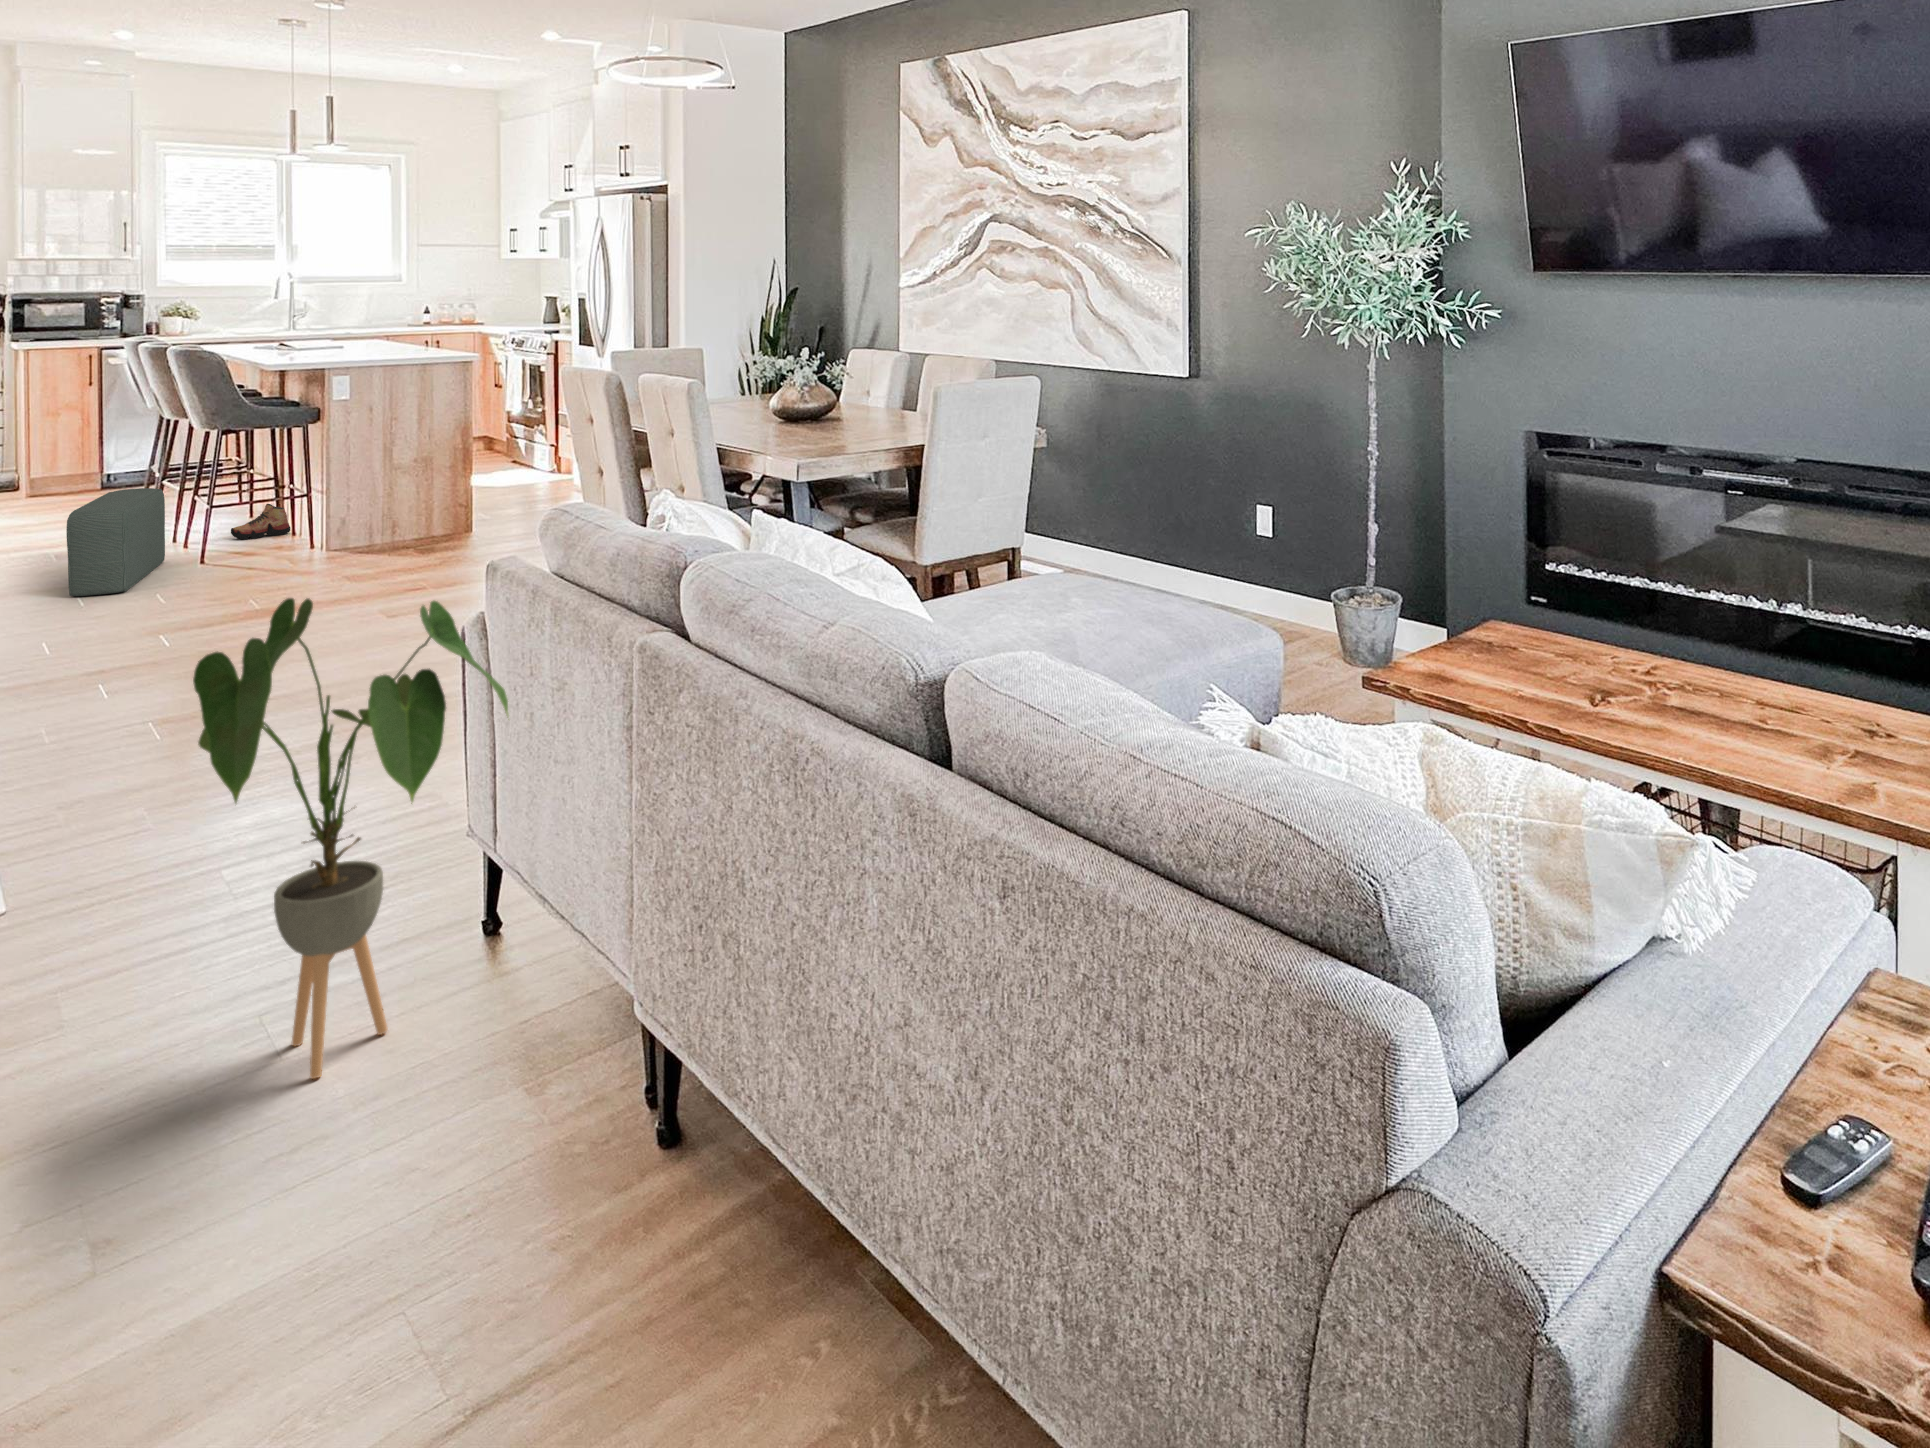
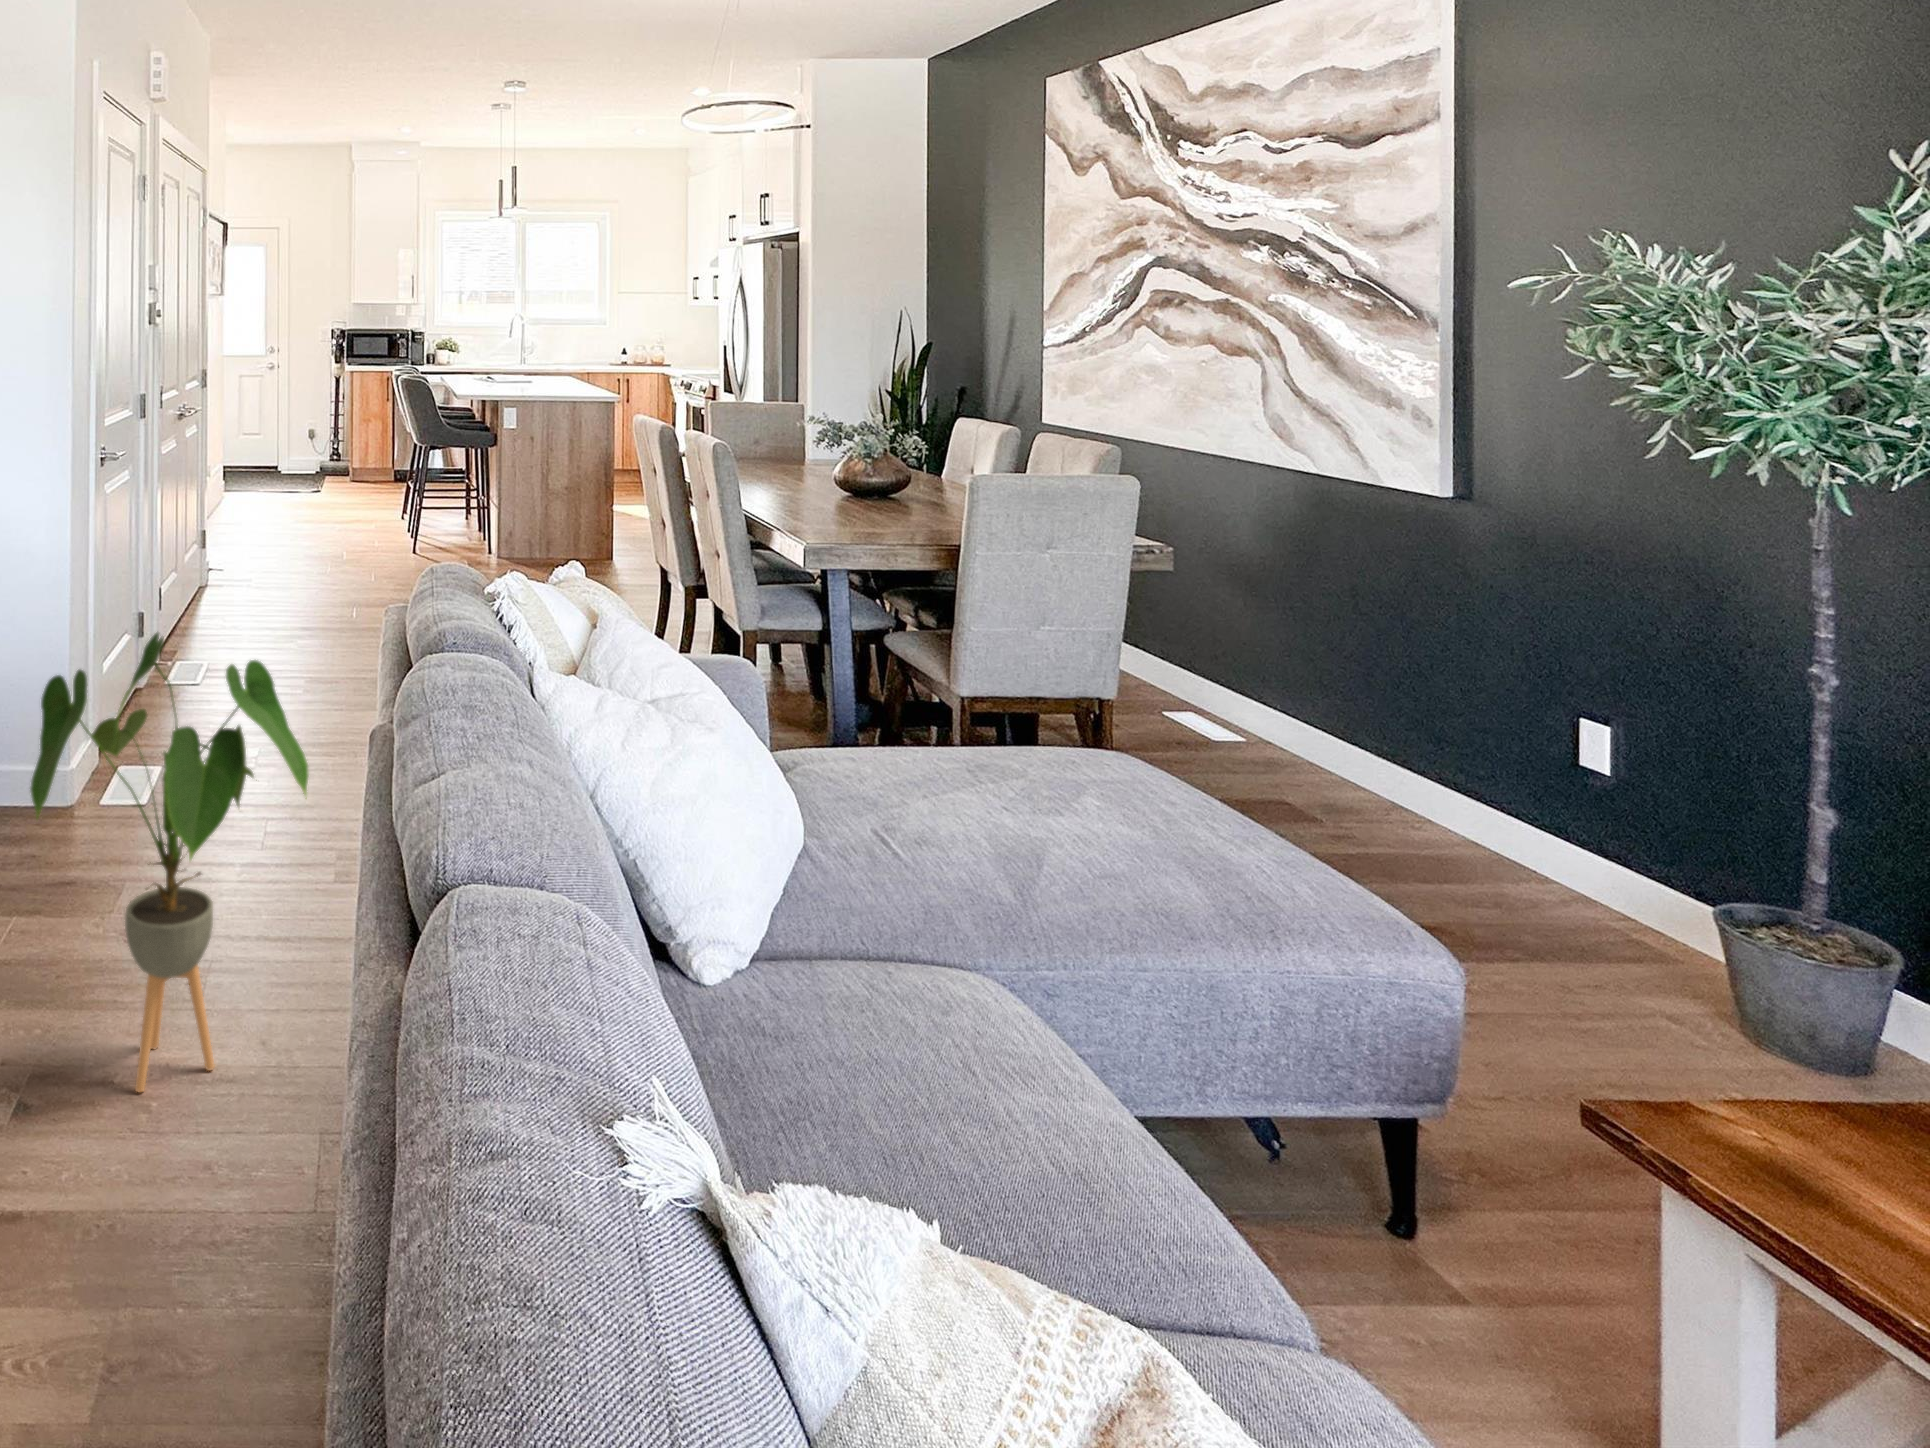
pouf: present [66,488,165,596] -> none [313,487,387,569]
shoe: present [231,504,290,539] -> none [439,510,481,538]

